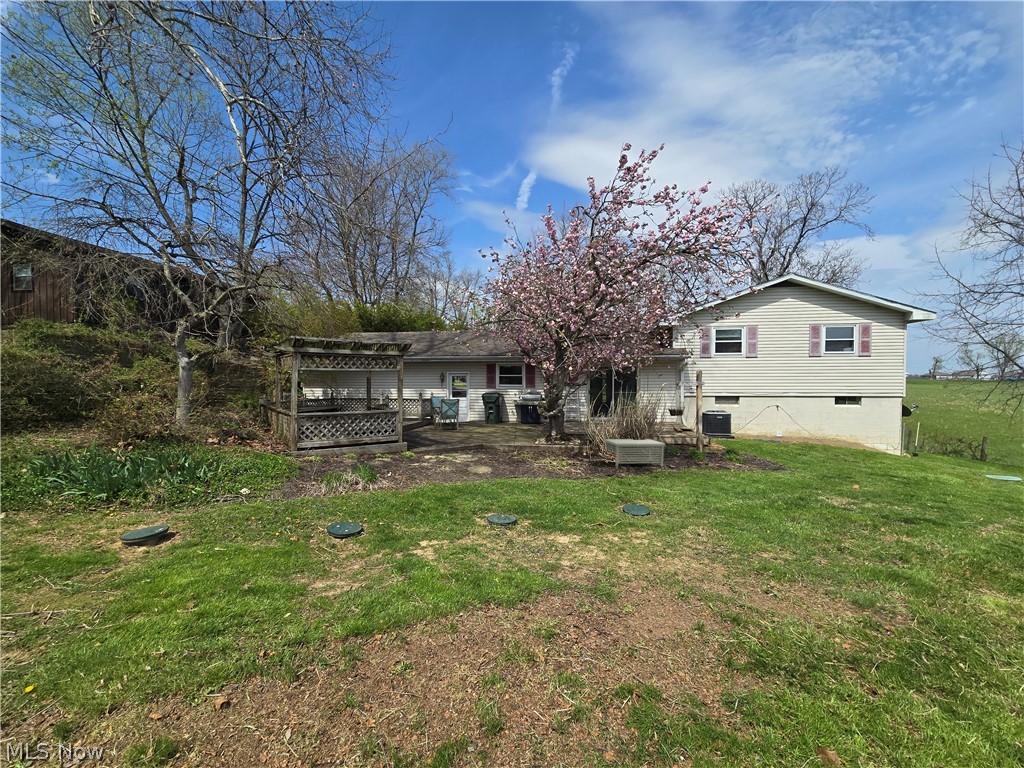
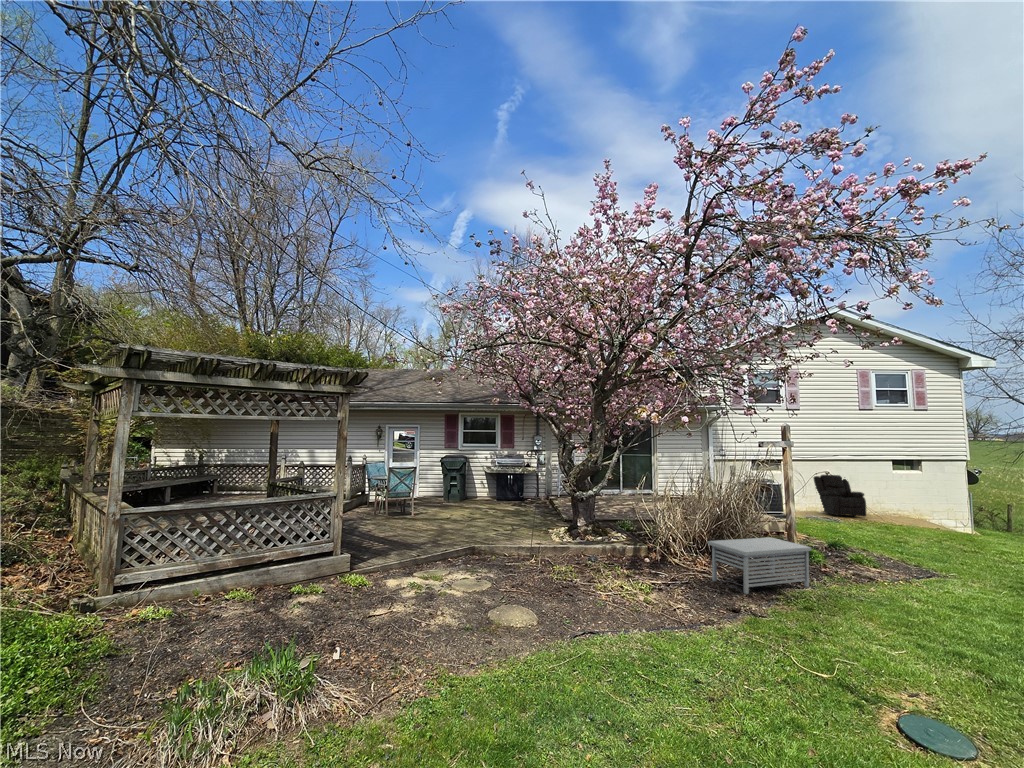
chair: none [765,408,801,440] -> present [814,475,866,518]

